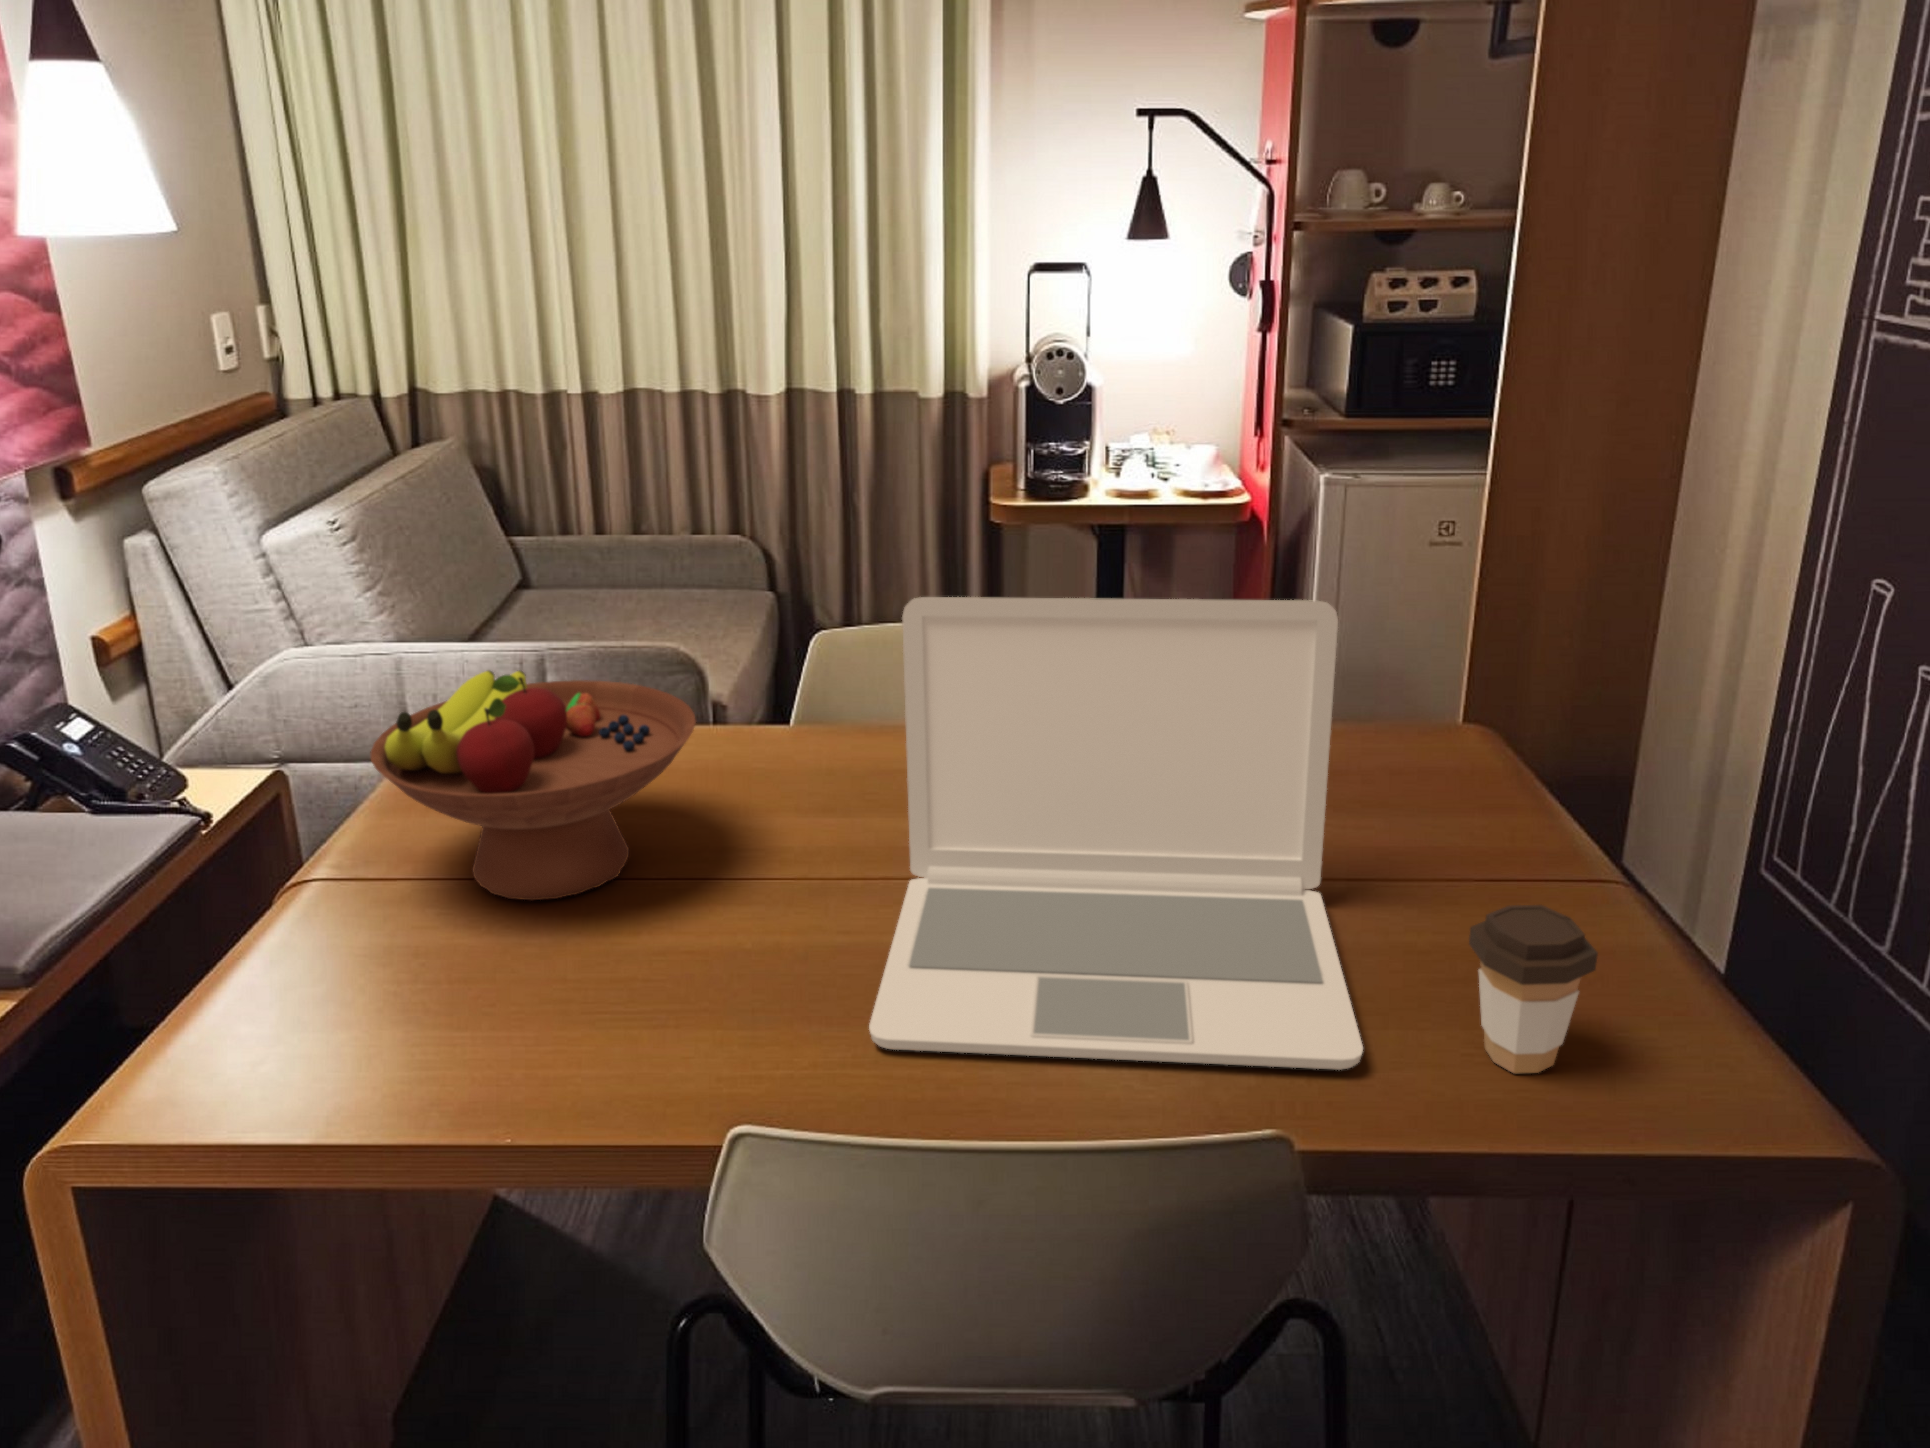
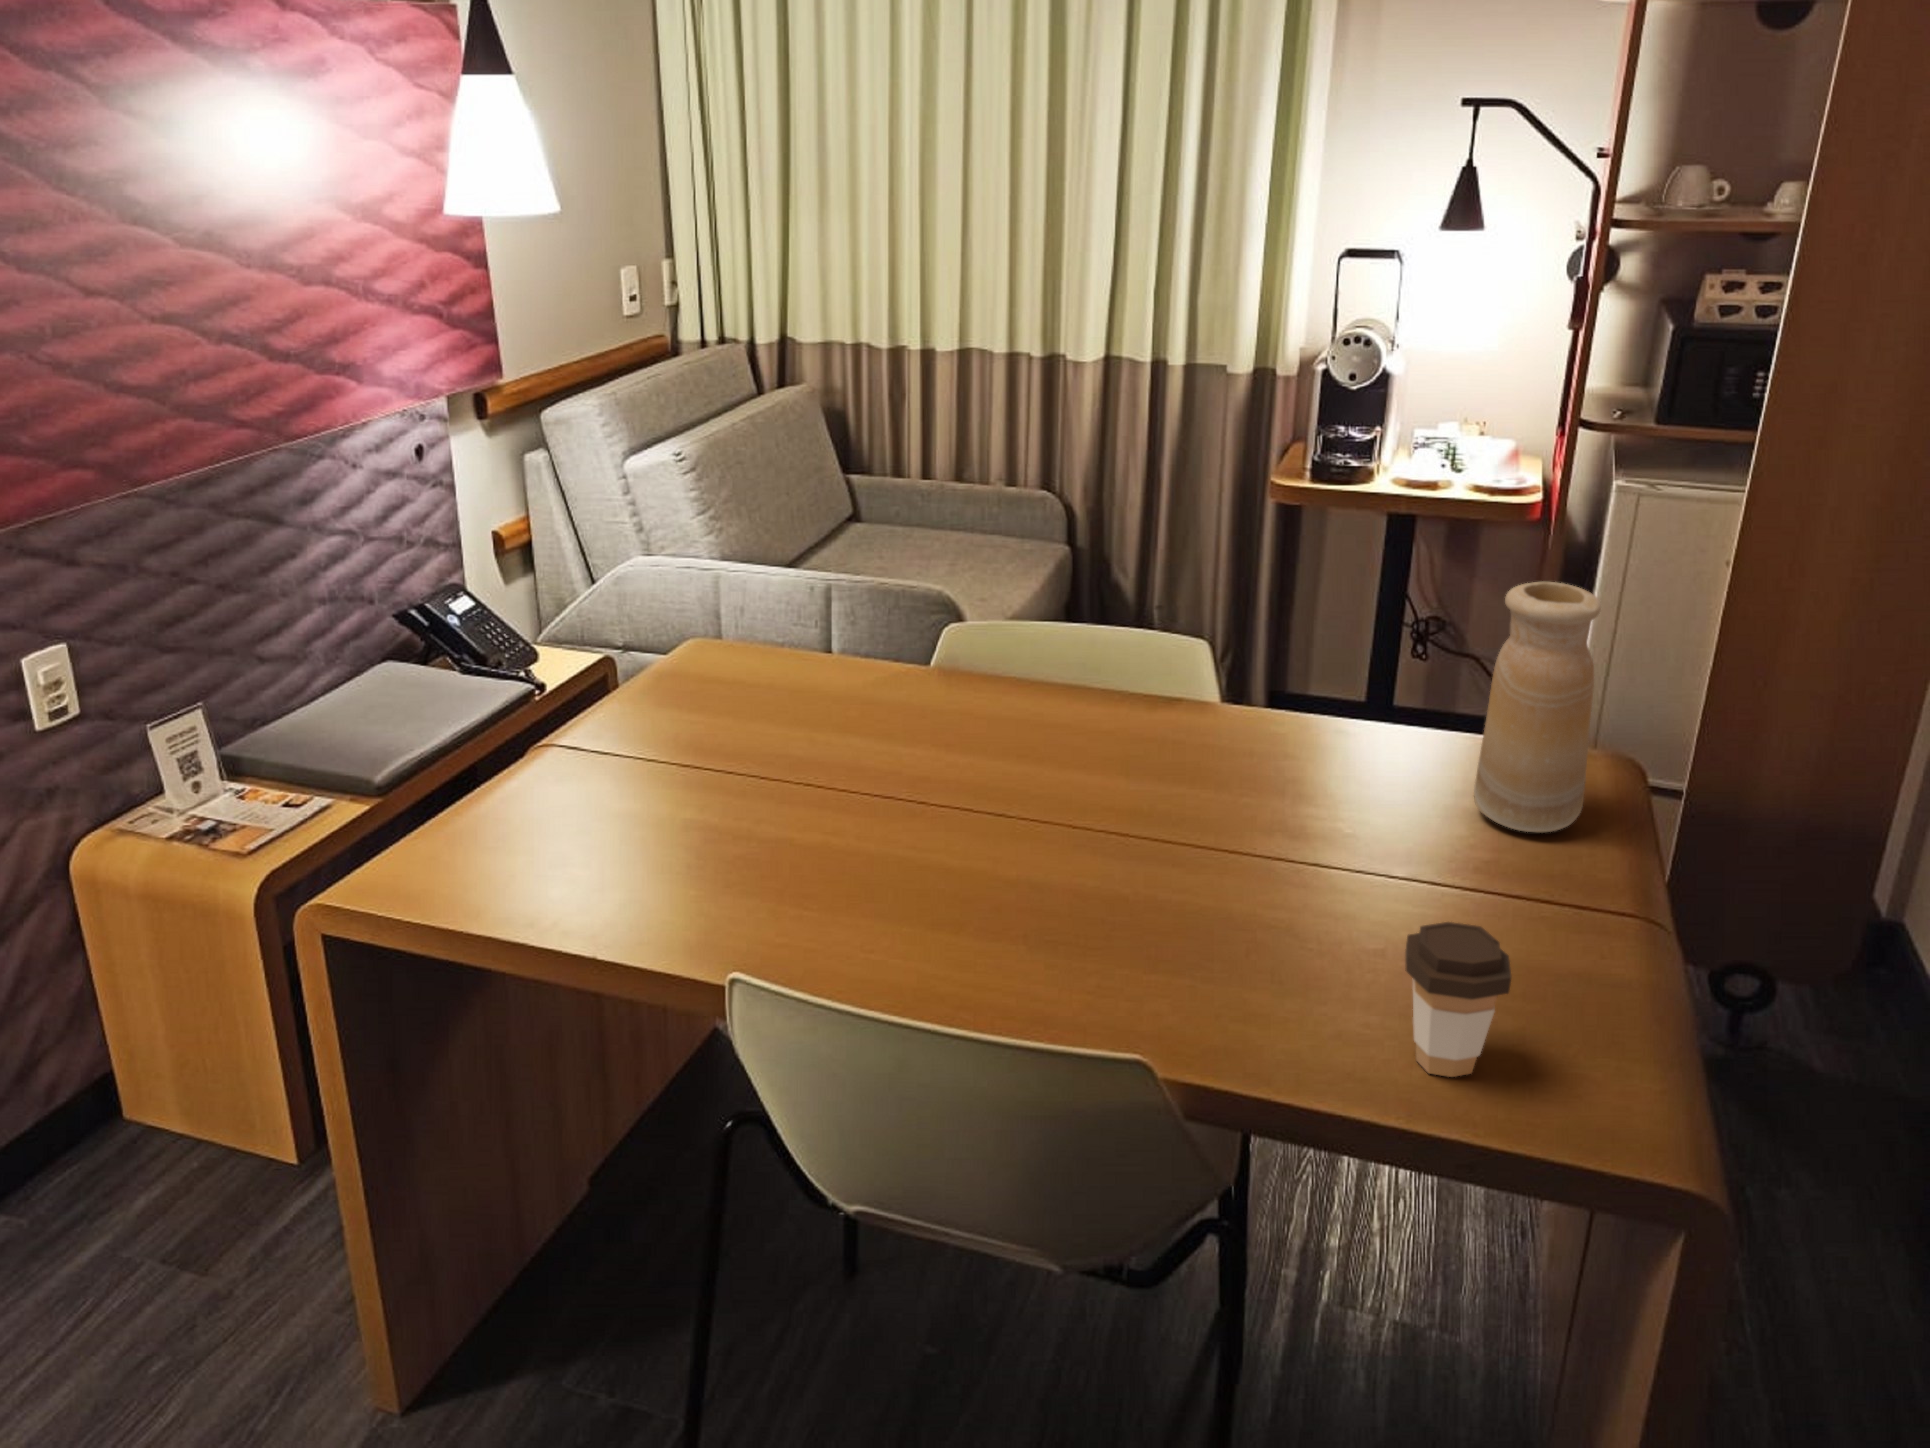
vase: none [1381,552,1498,810] -> present [1474,582,1601,832]
laptop: present [869,597,1363,1070] -> none [887,578,1370,1040]
fruit bowl: present [370,670,696,900] -> none [582,599,842,791]

